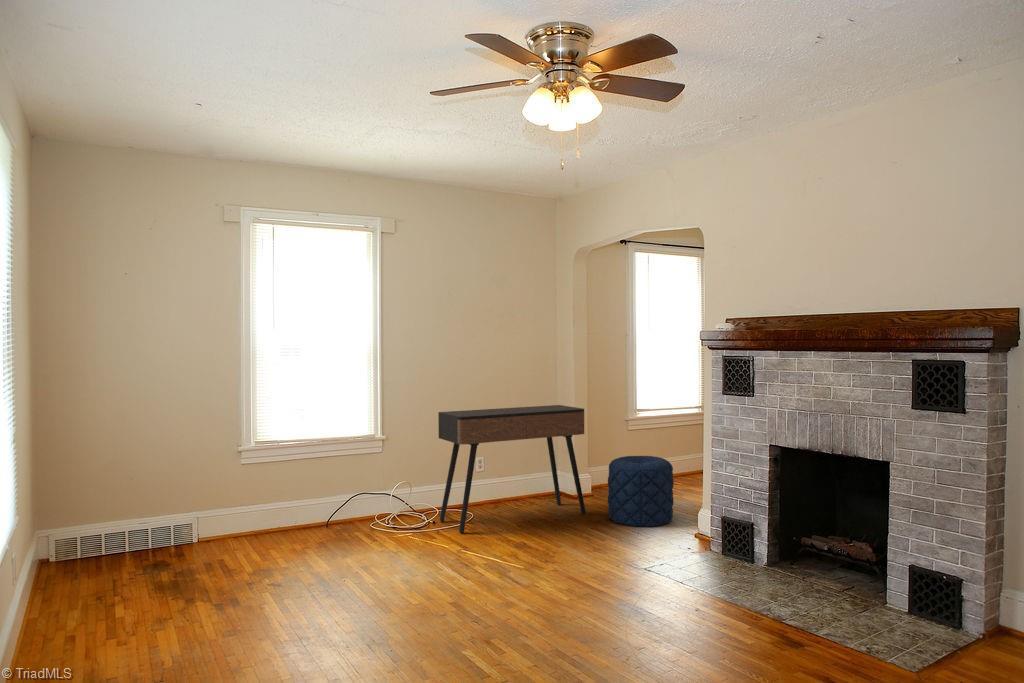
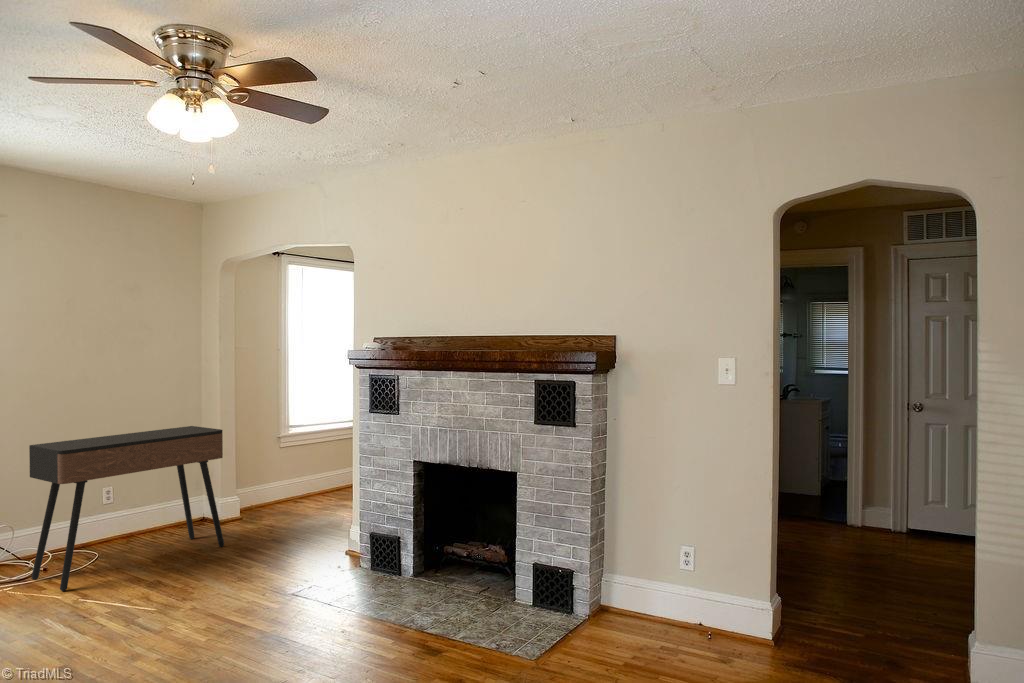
pouf: present [608,456,674,527] -> none [250,476,322,554]

